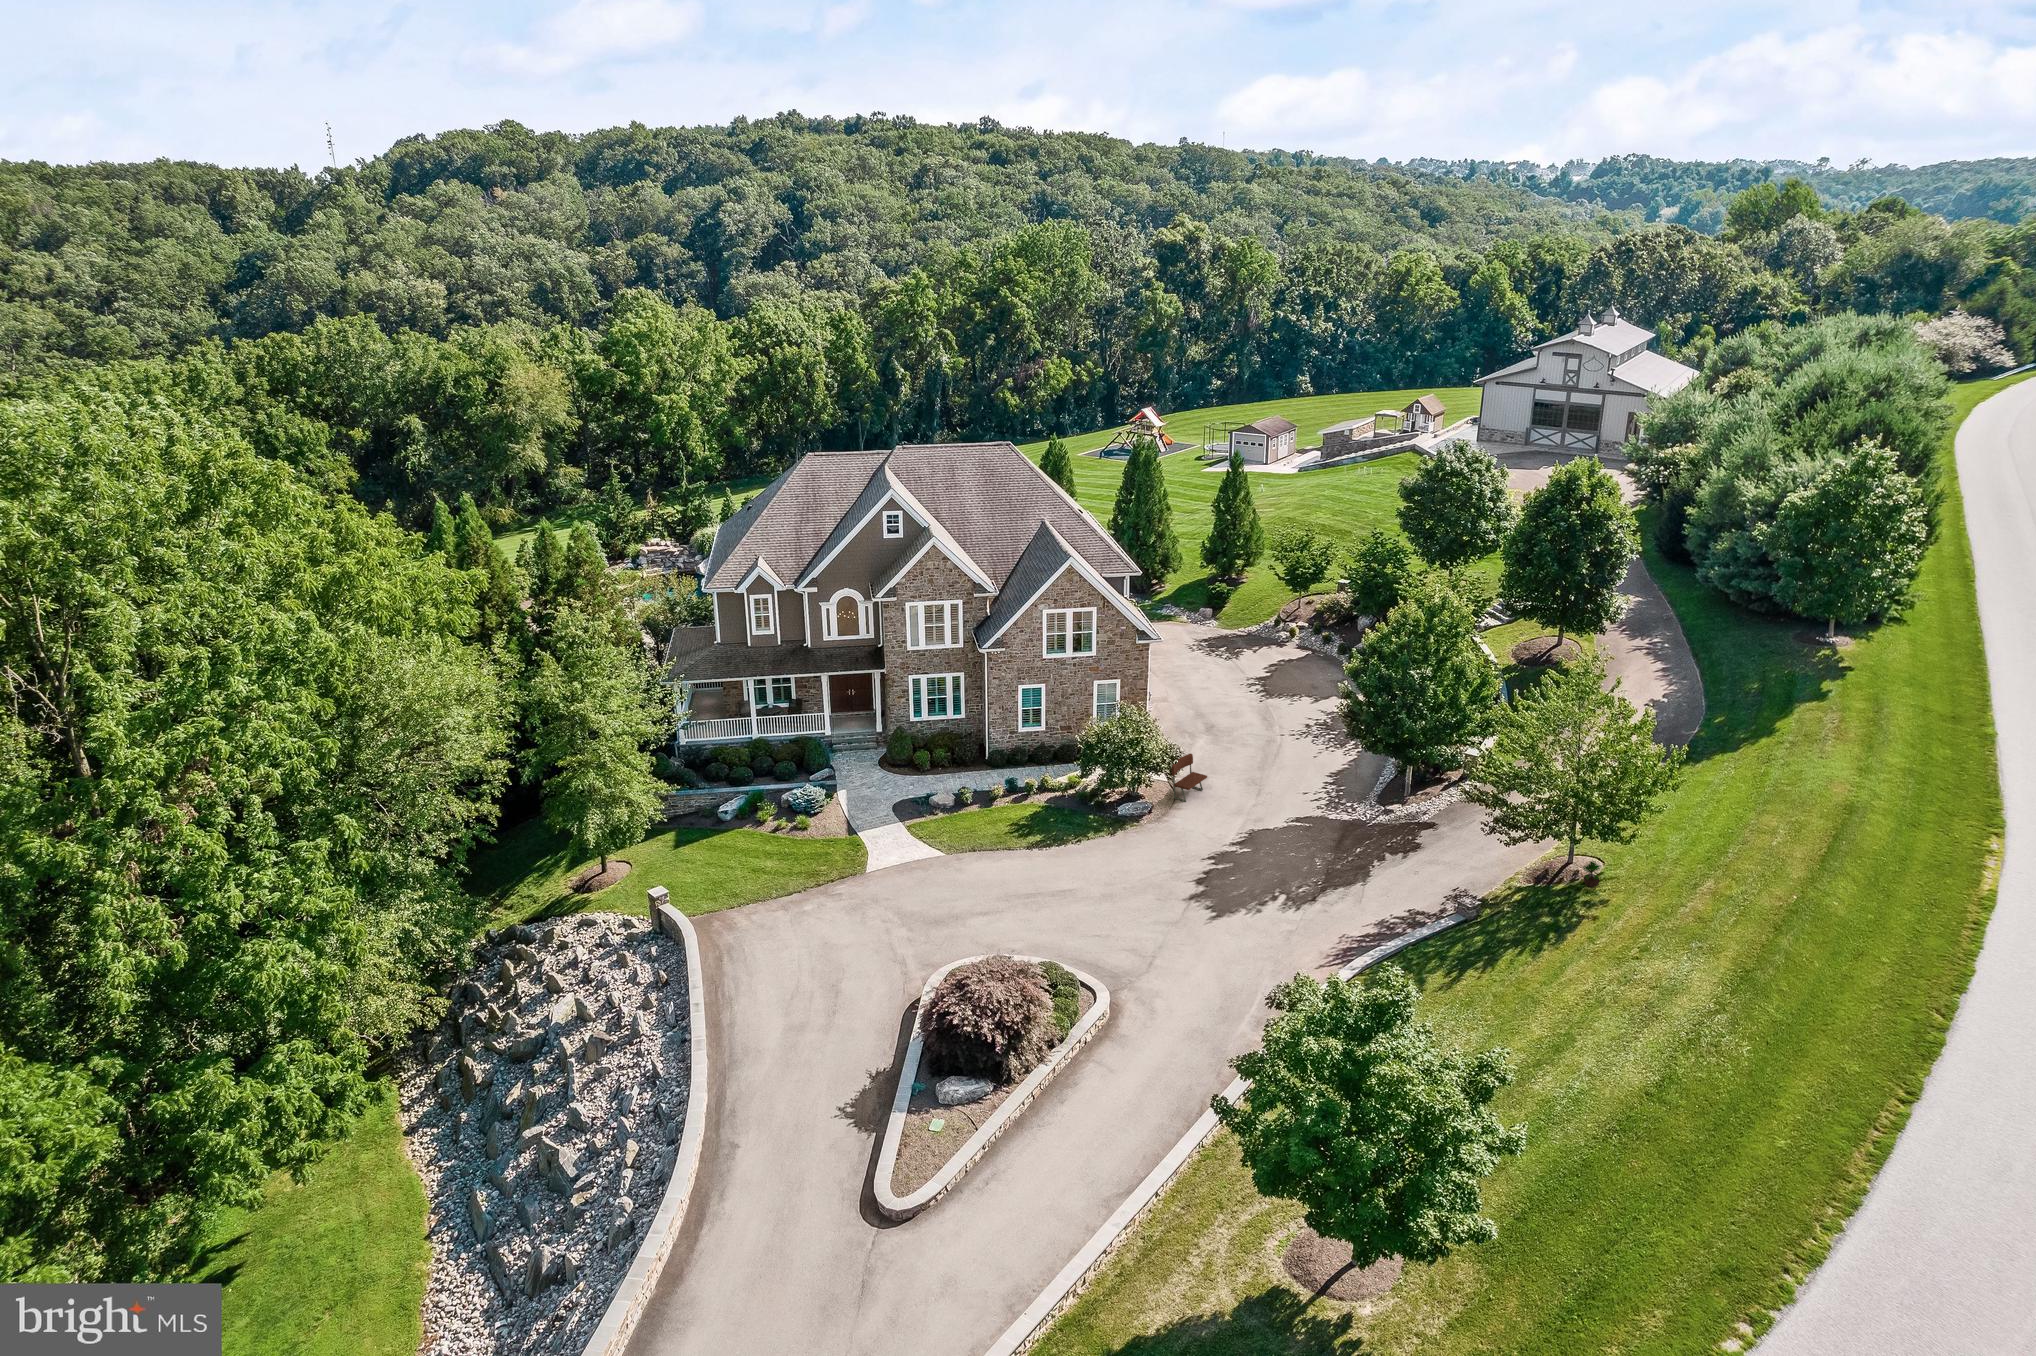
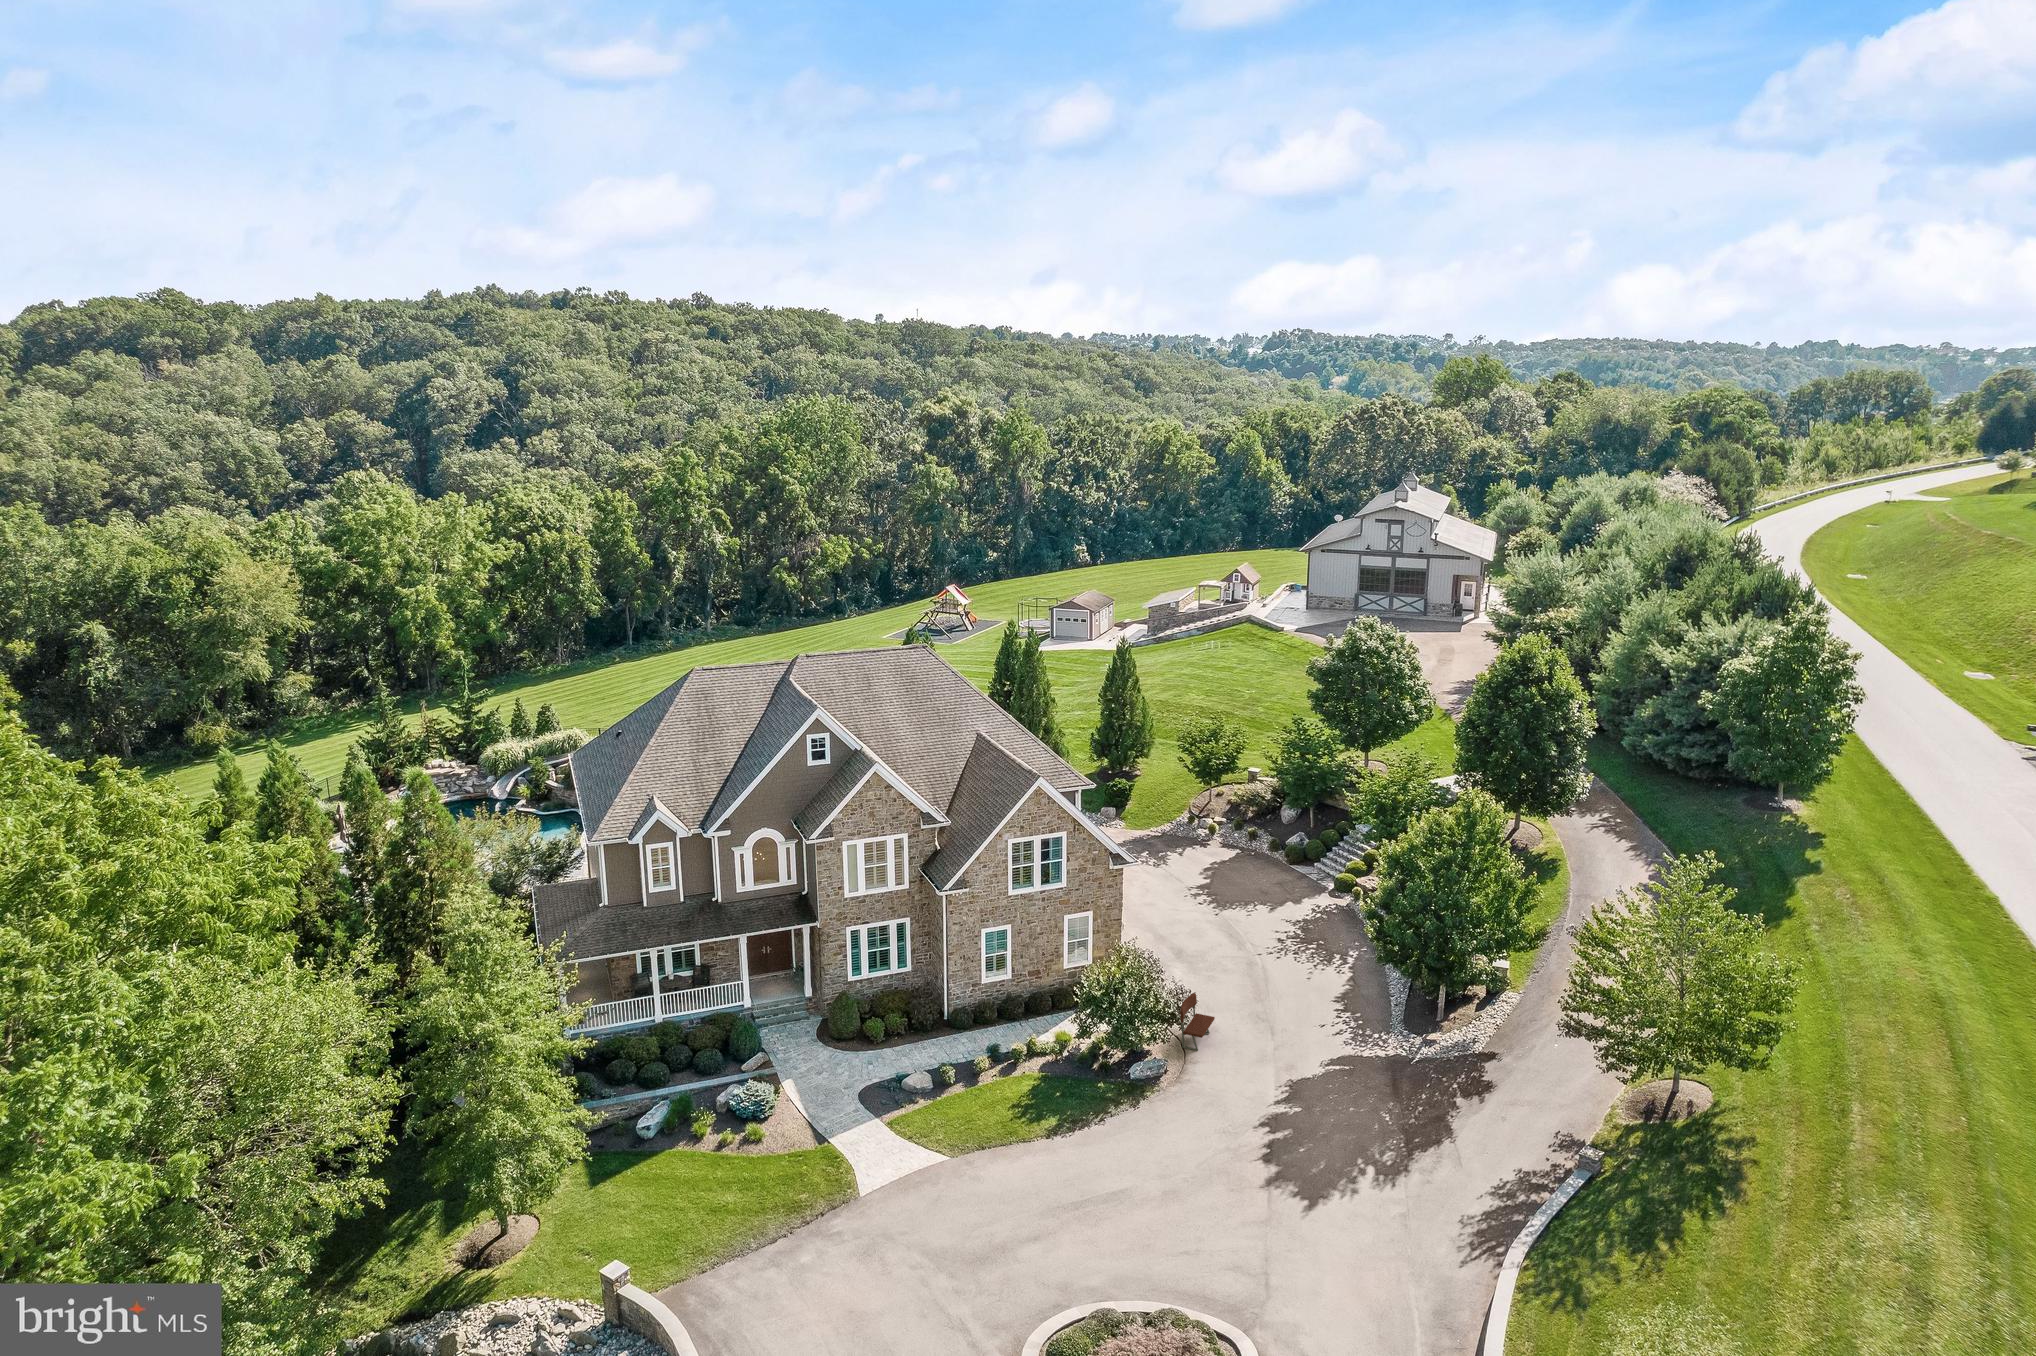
potted tree: present [1583,861,1600,887] -> none [1657,1081,1680,1111]

